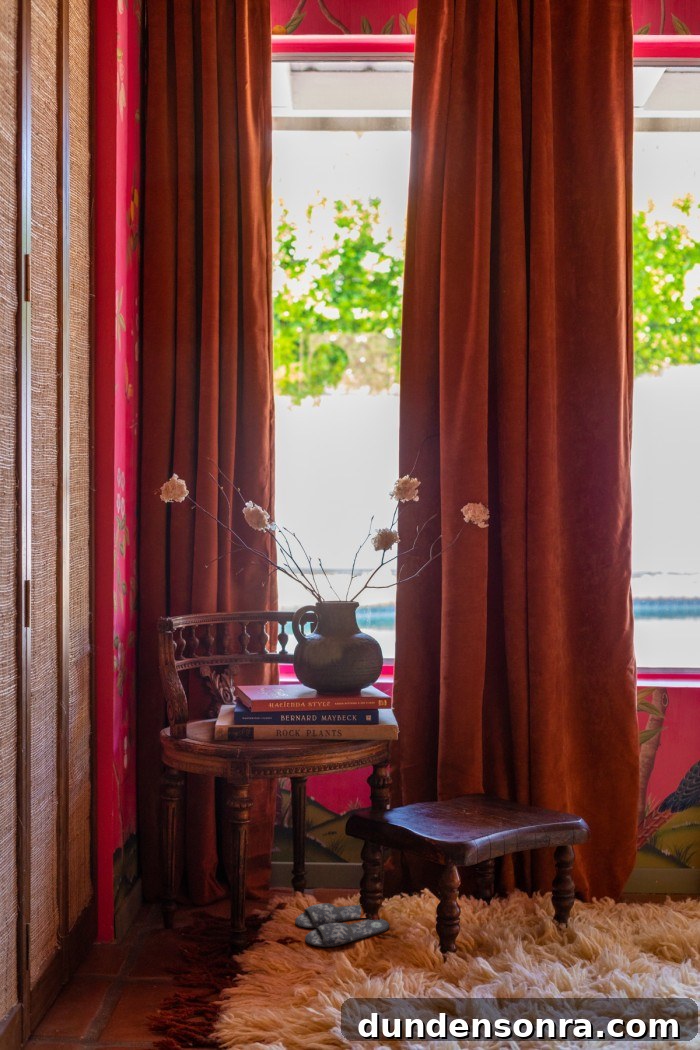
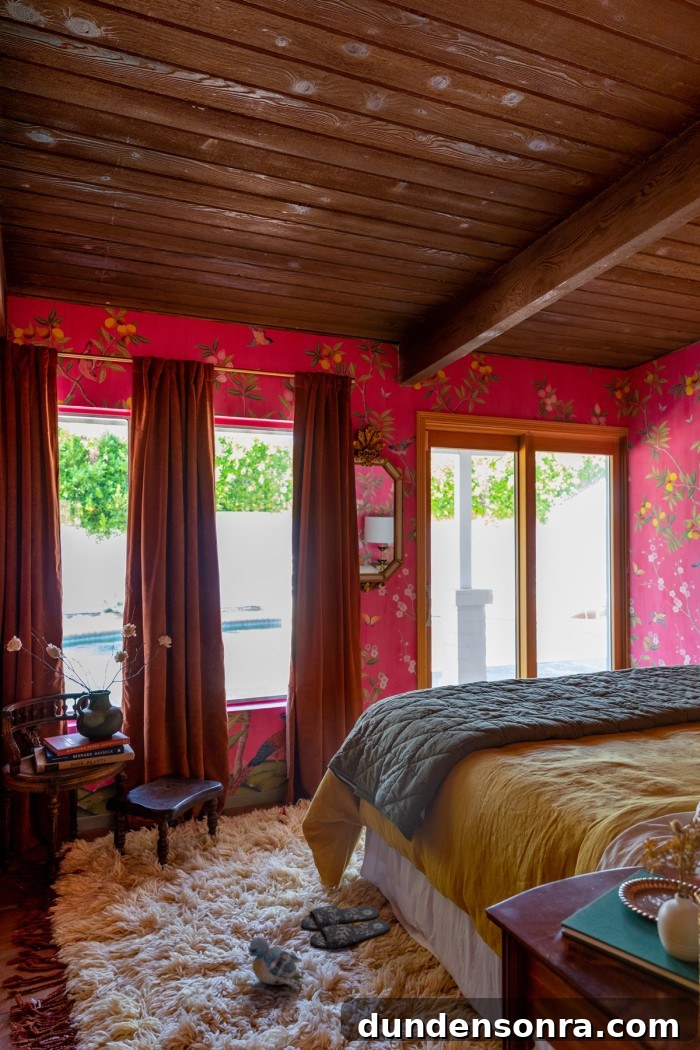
plush toy: none [241,935,299,984] -> present [248,937,303,985]

